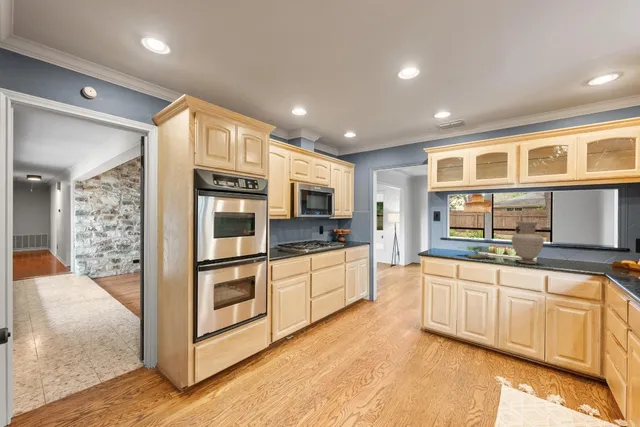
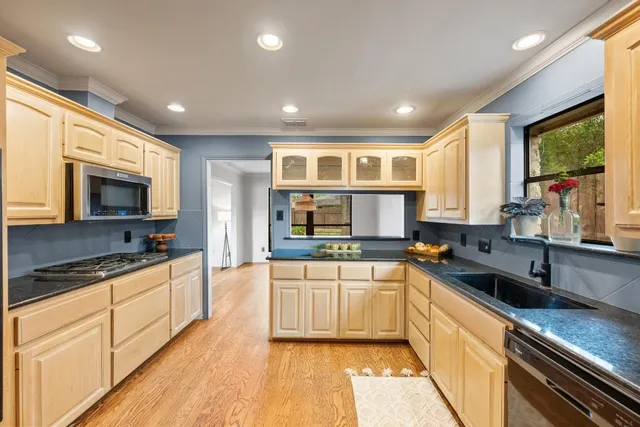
vase: present [512,221,544,264] -> none [347,220,370,257]

